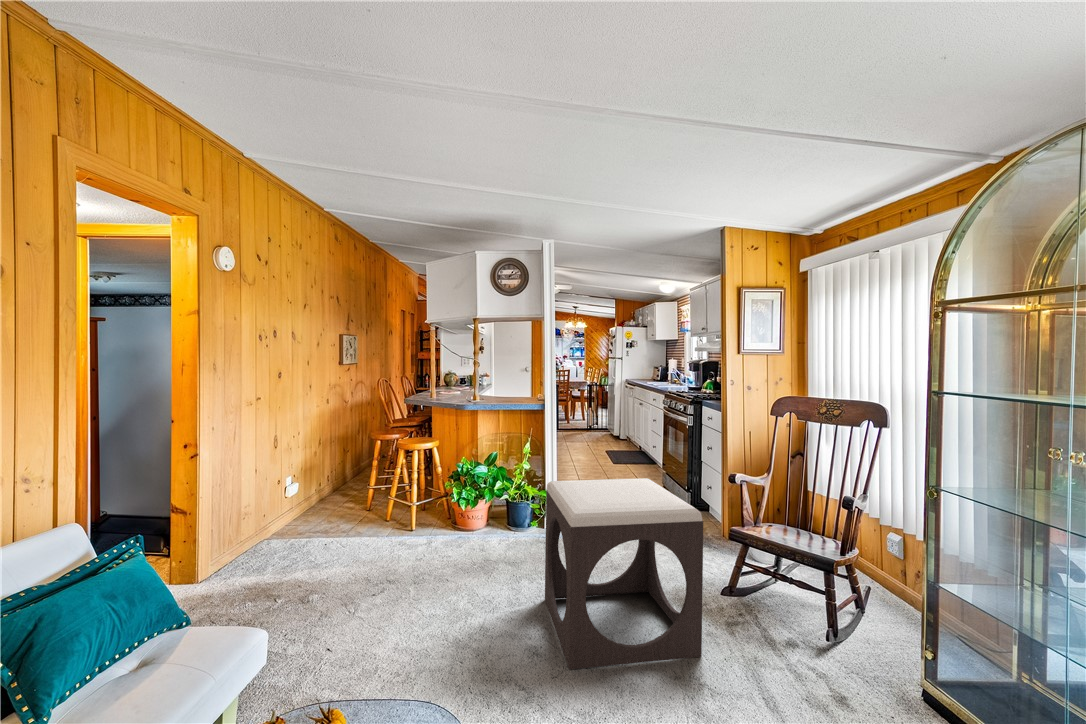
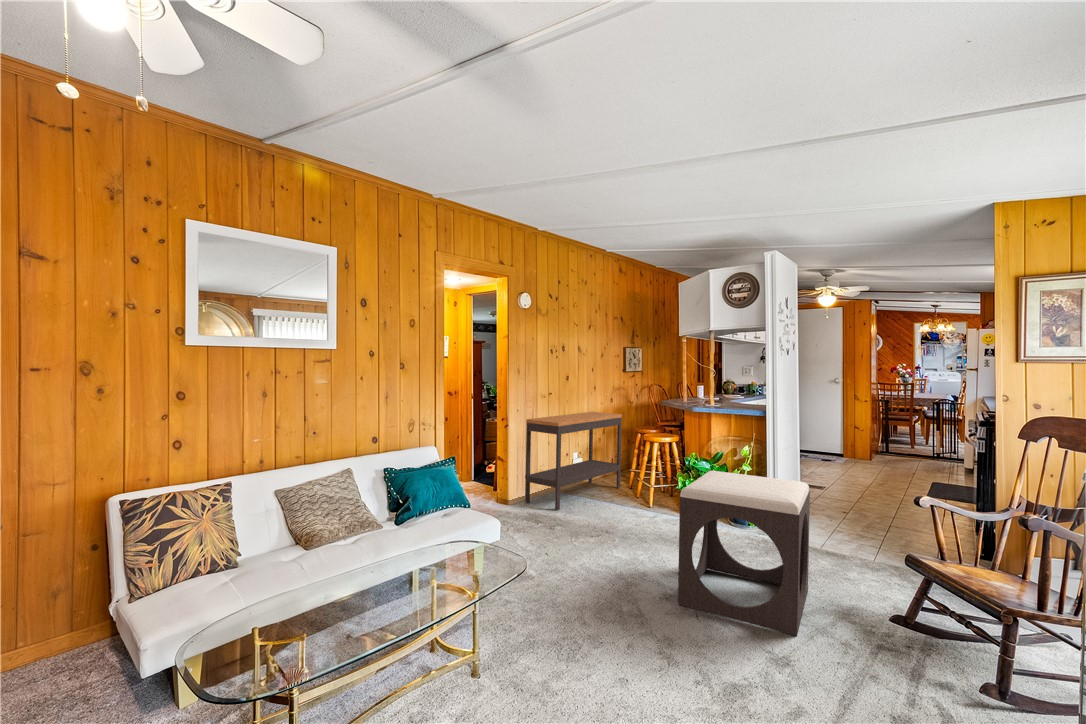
console table: none [229,419,357,569] -> present [525,412,622,510]

